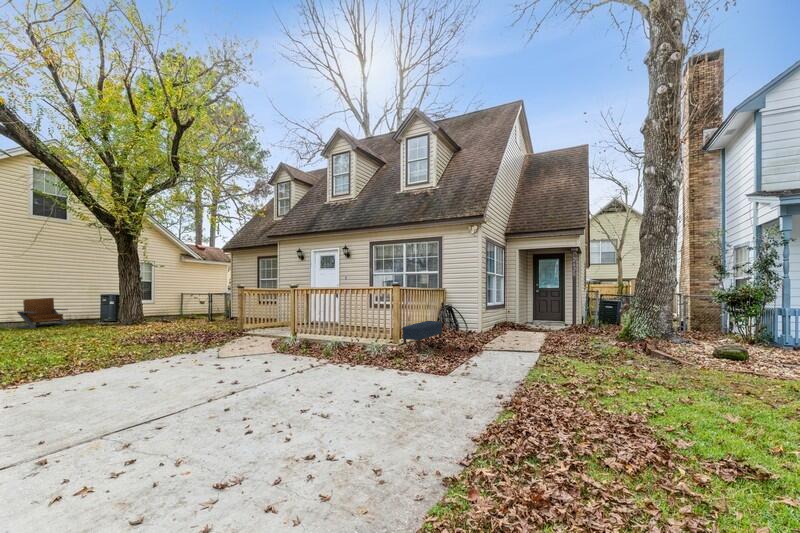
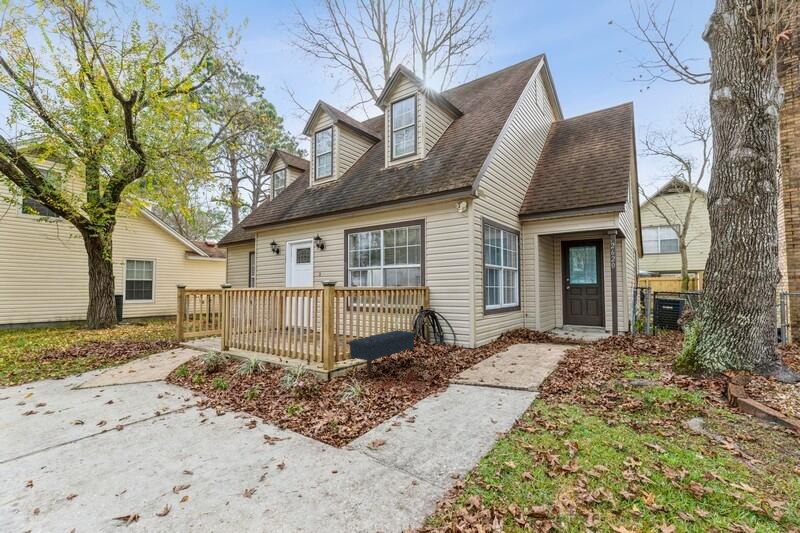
lounge chair: present [17,298,68,328] -> none [5,301,56,333]

